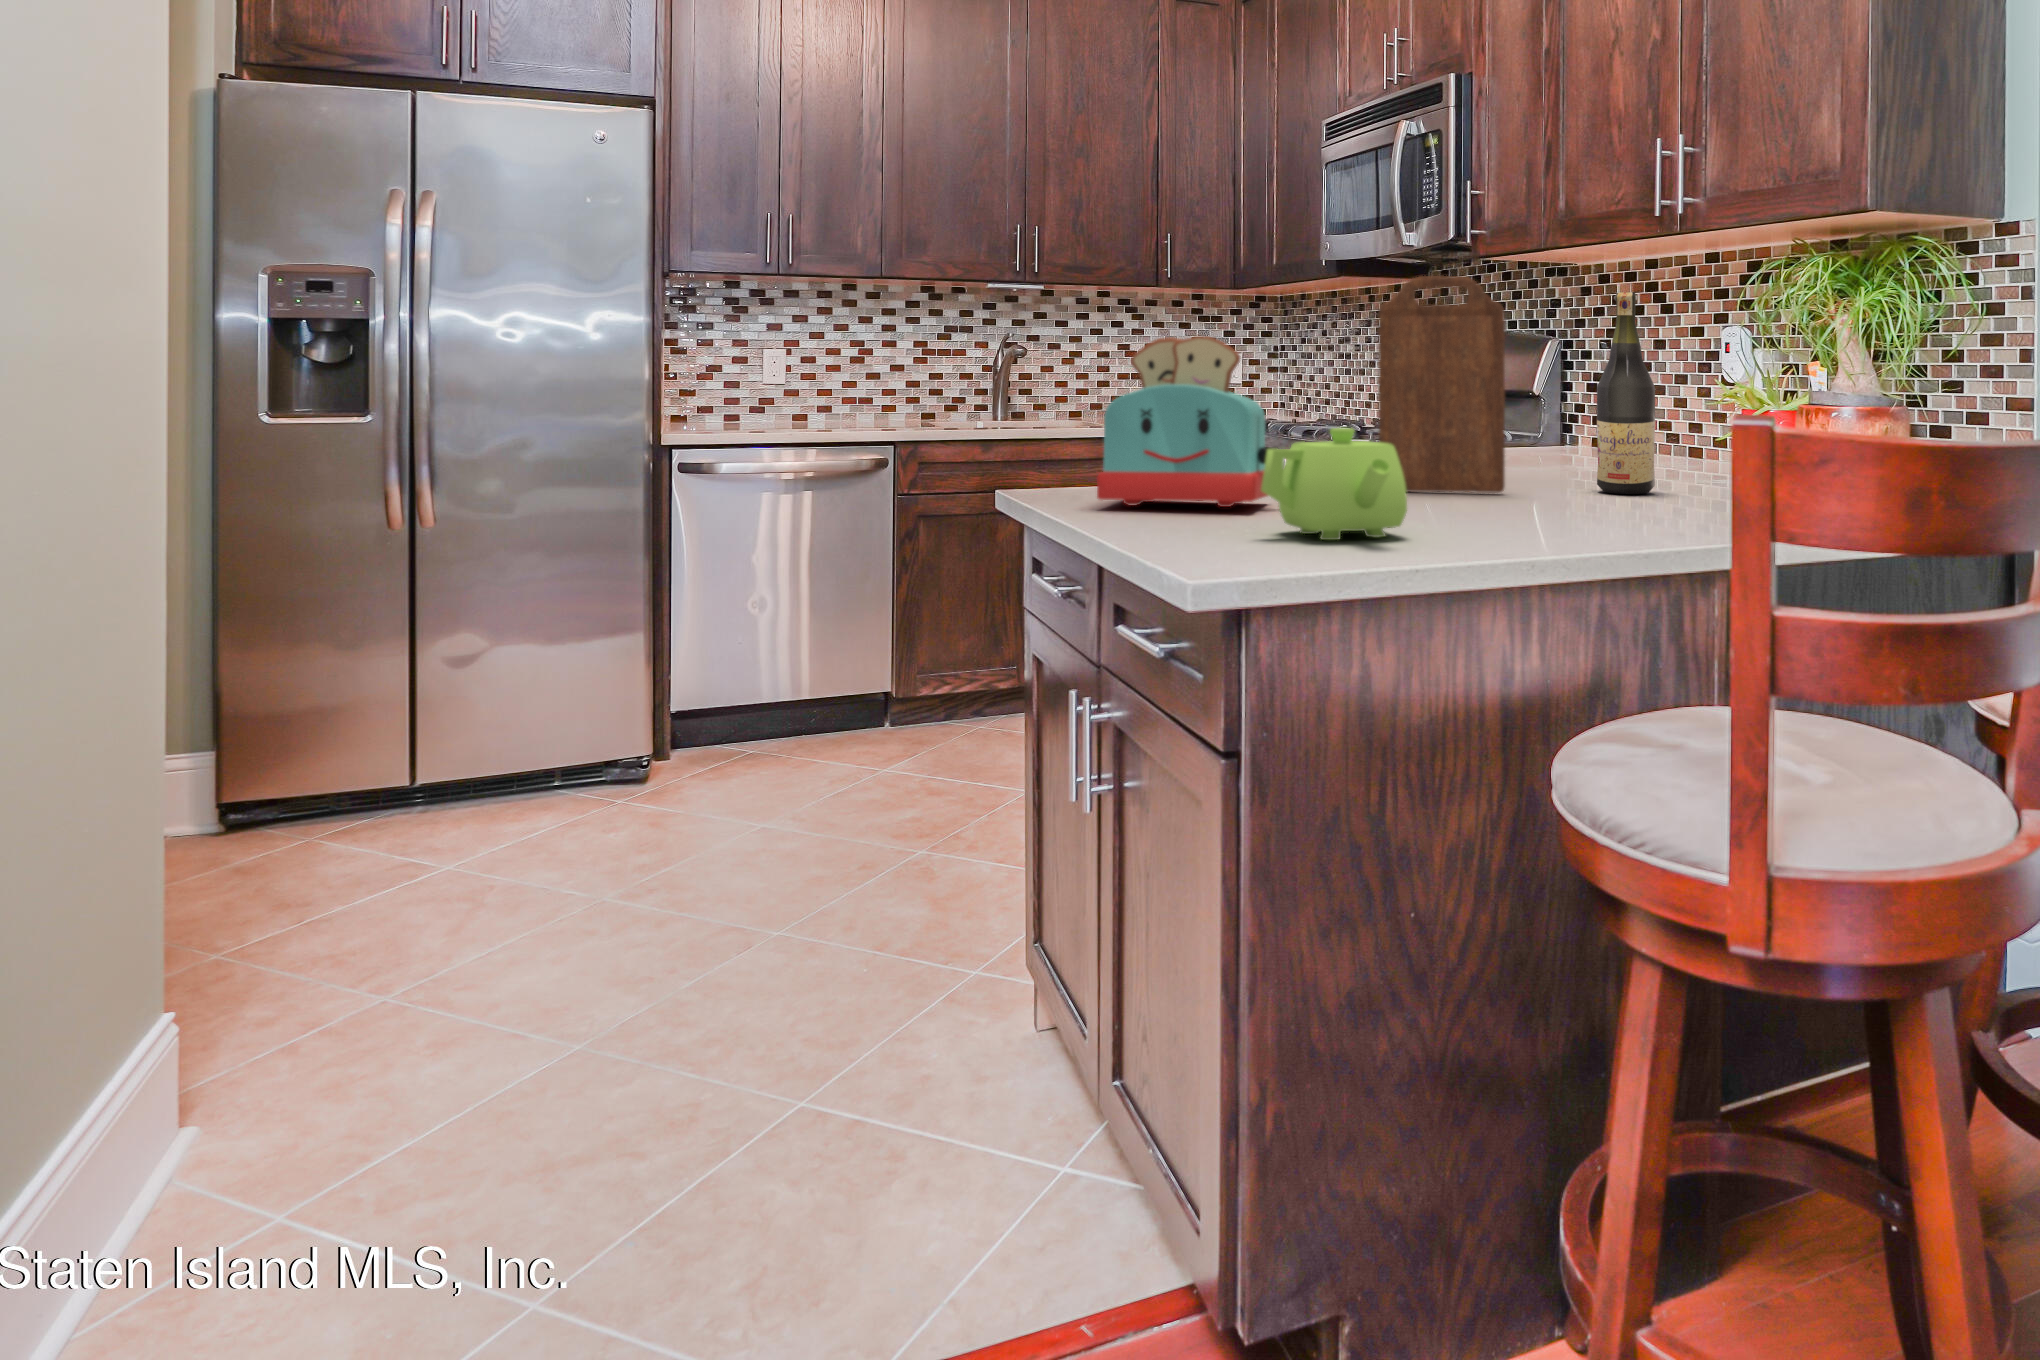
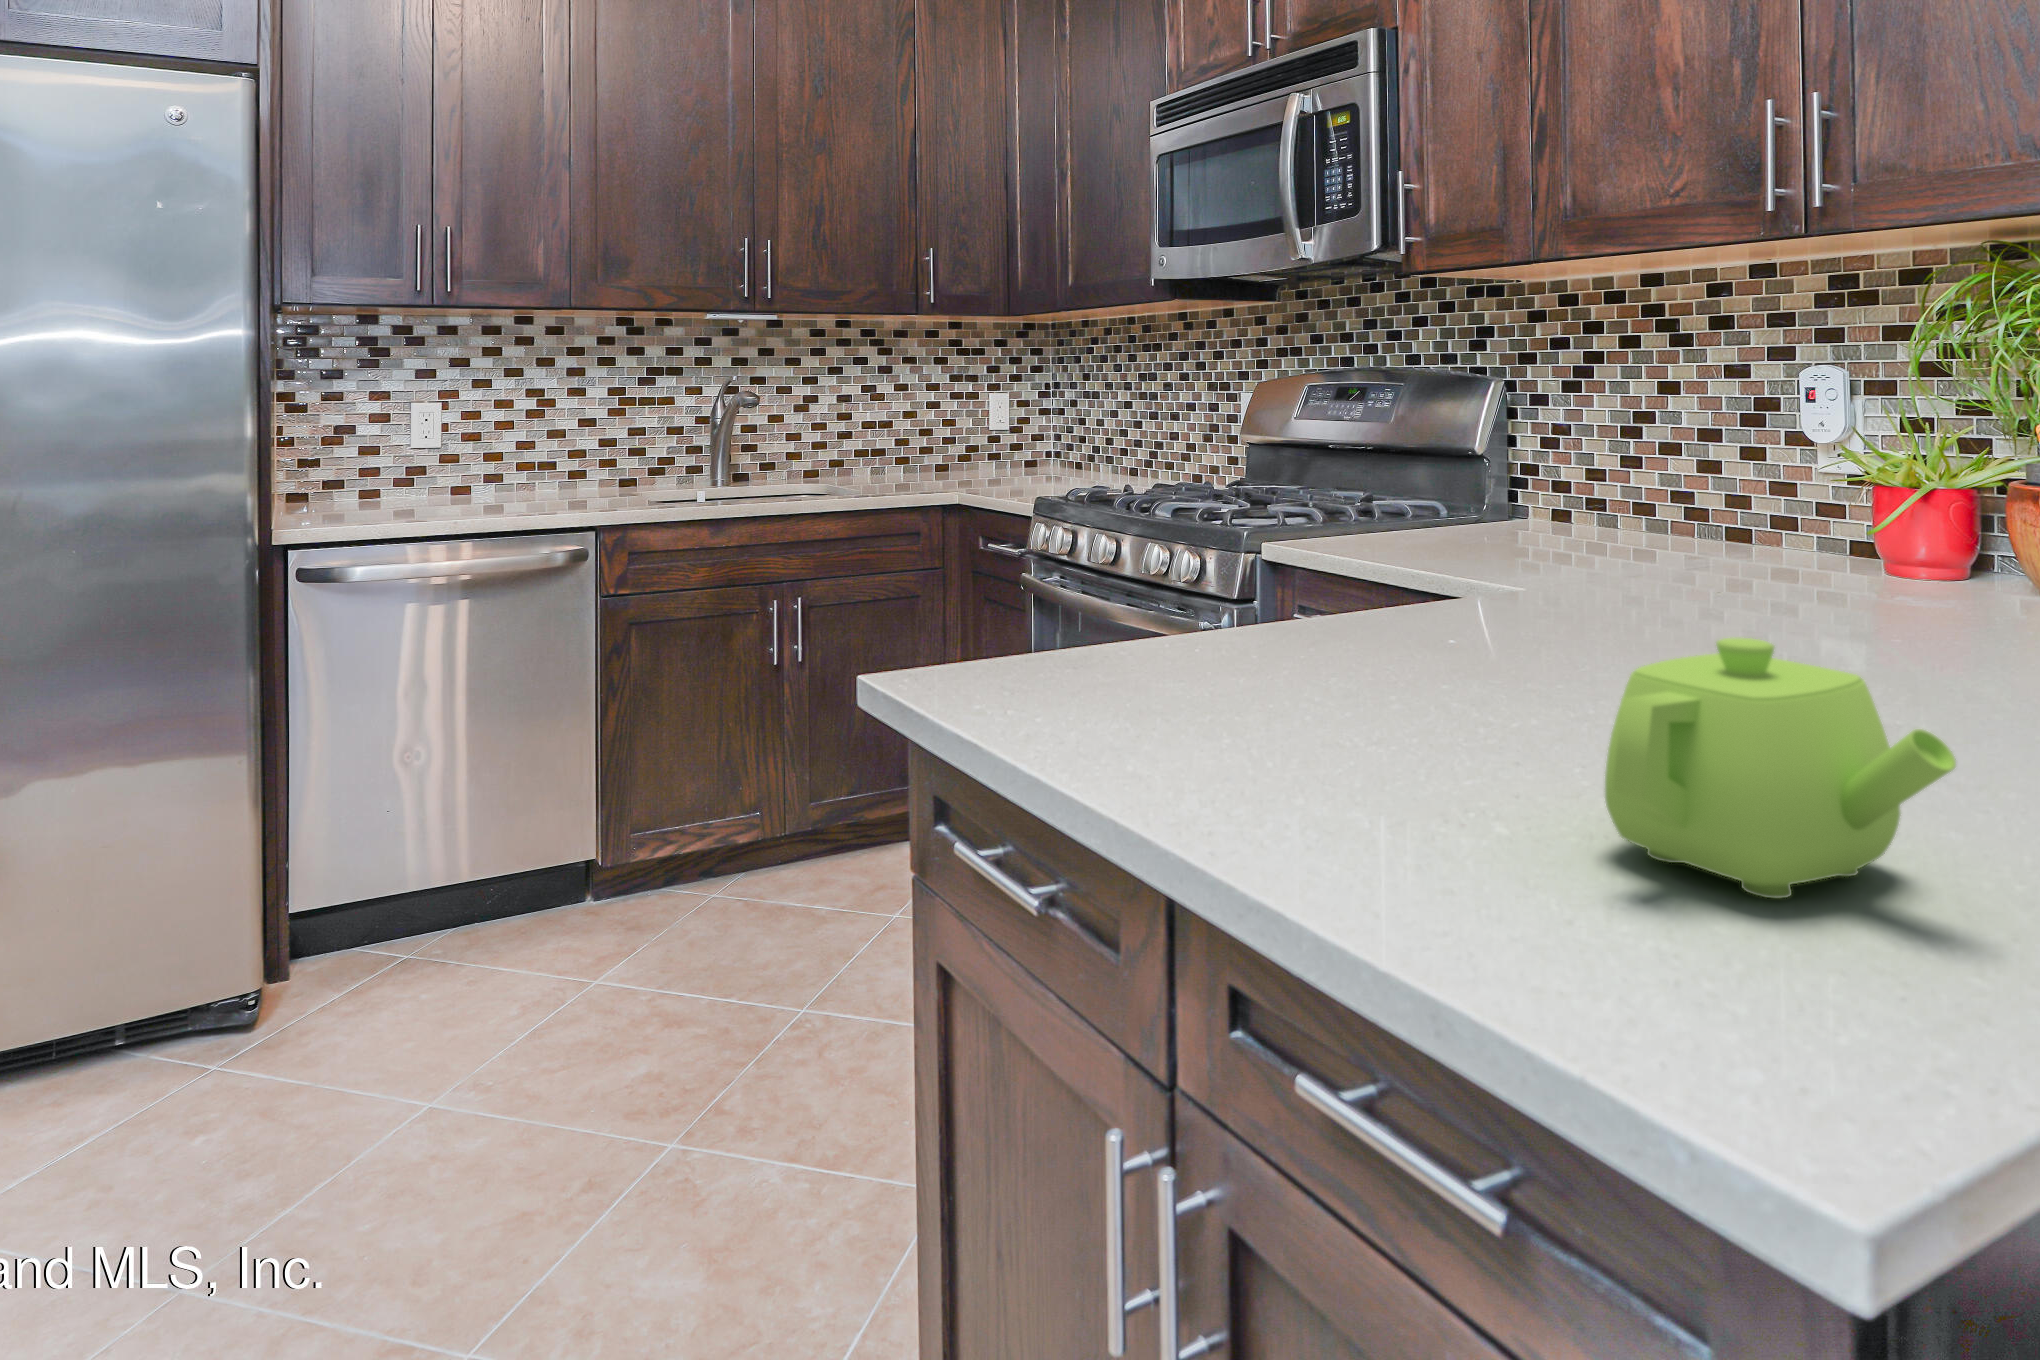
cutting board: present [1379,276,1505,493] -> none [1491,309,1707,663]
wine bottle: present [1597,292,1655,494] -> none [1813,331,1921,654]
toaster: present [1097,336,1277,507] -> none [1132,430,1446,752]

